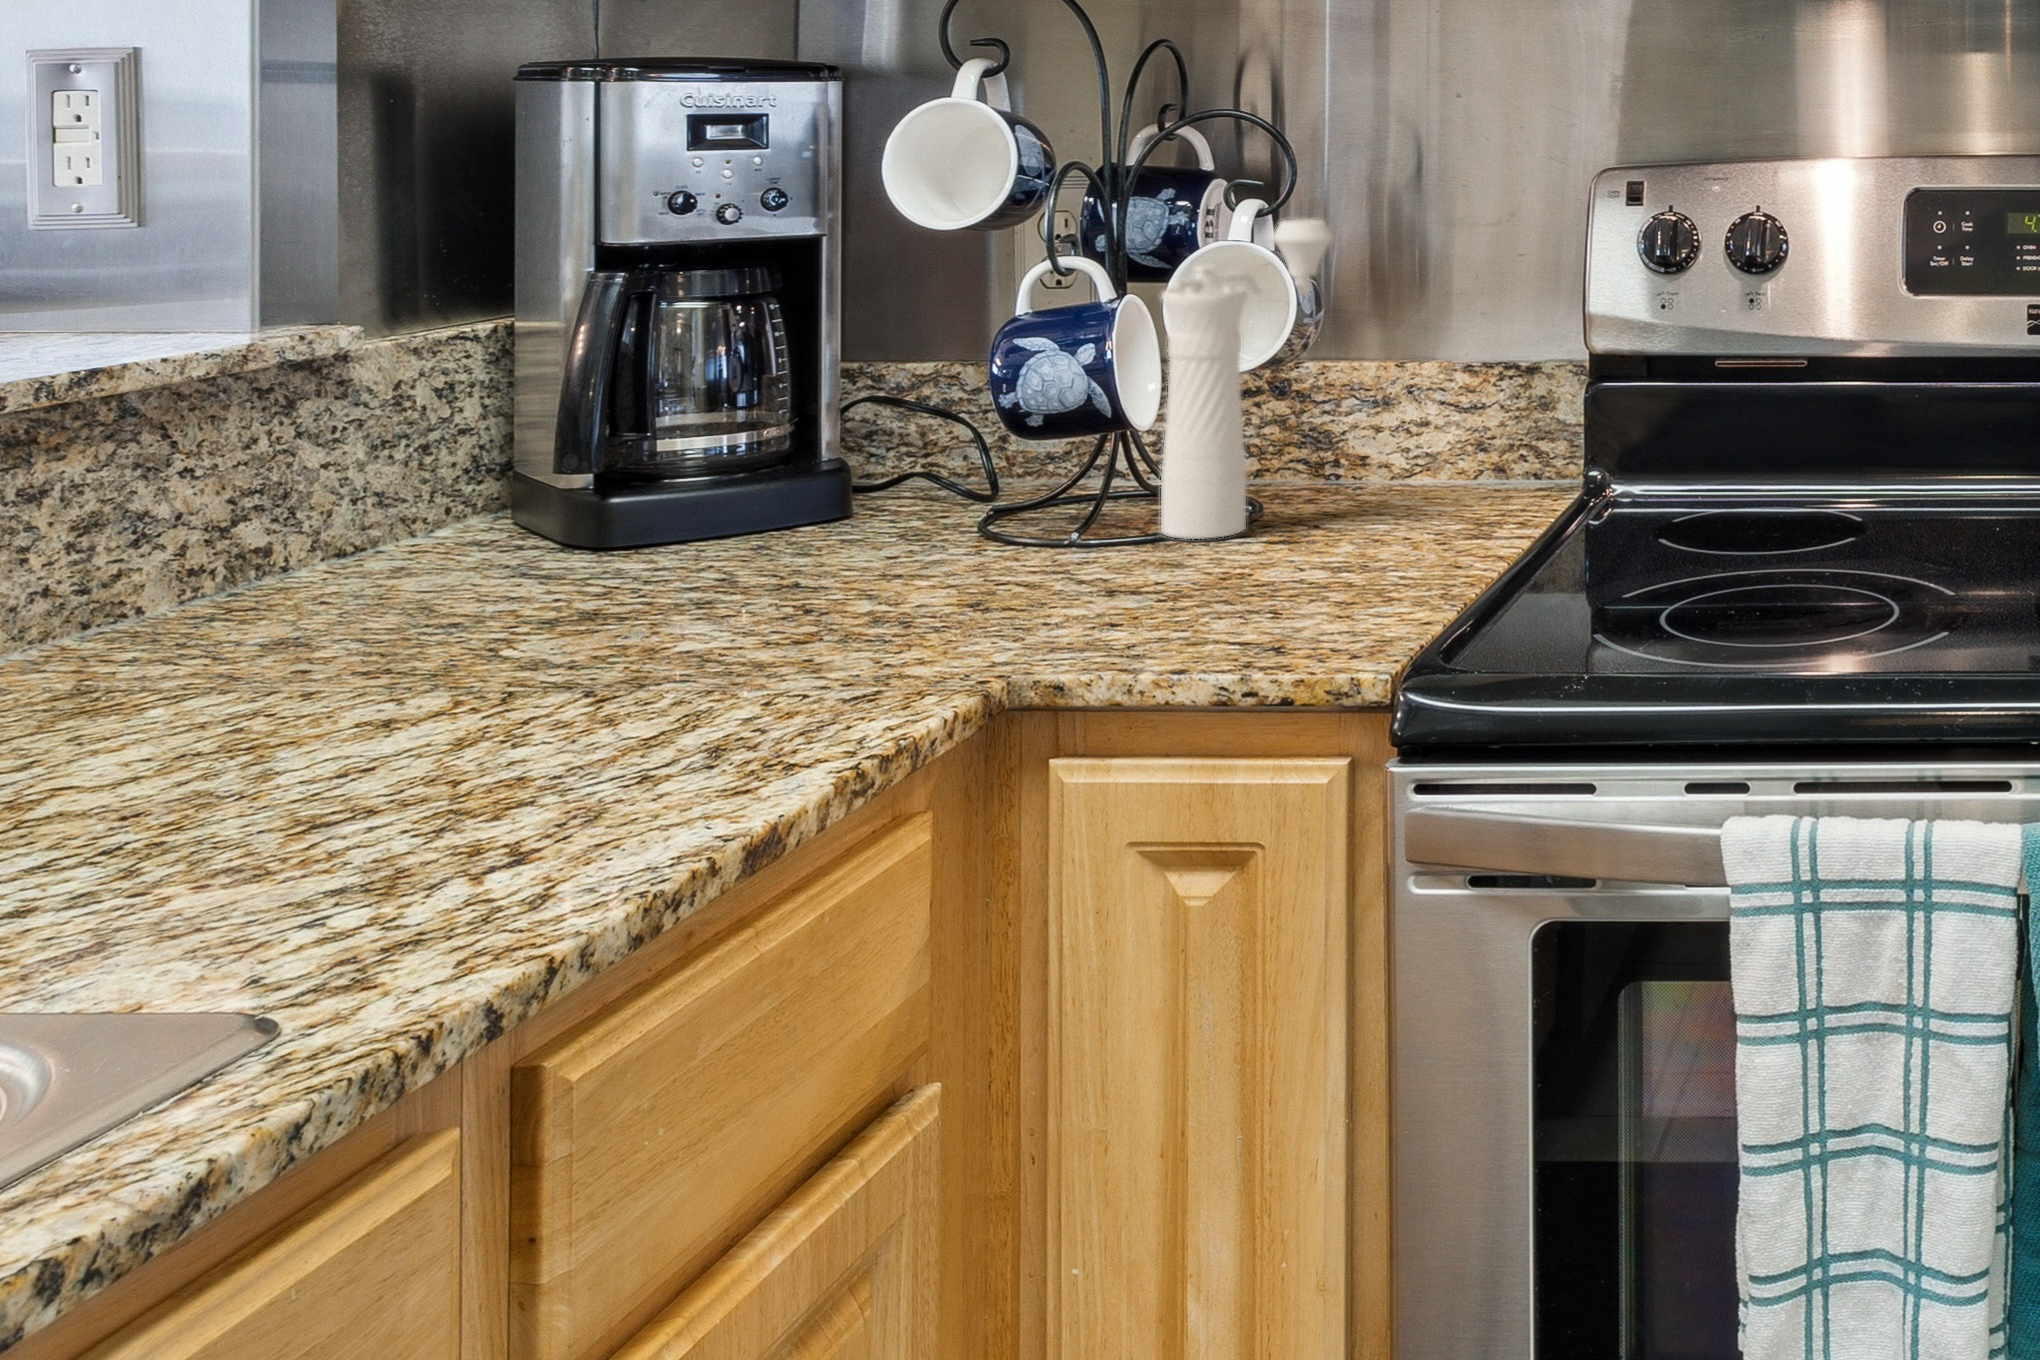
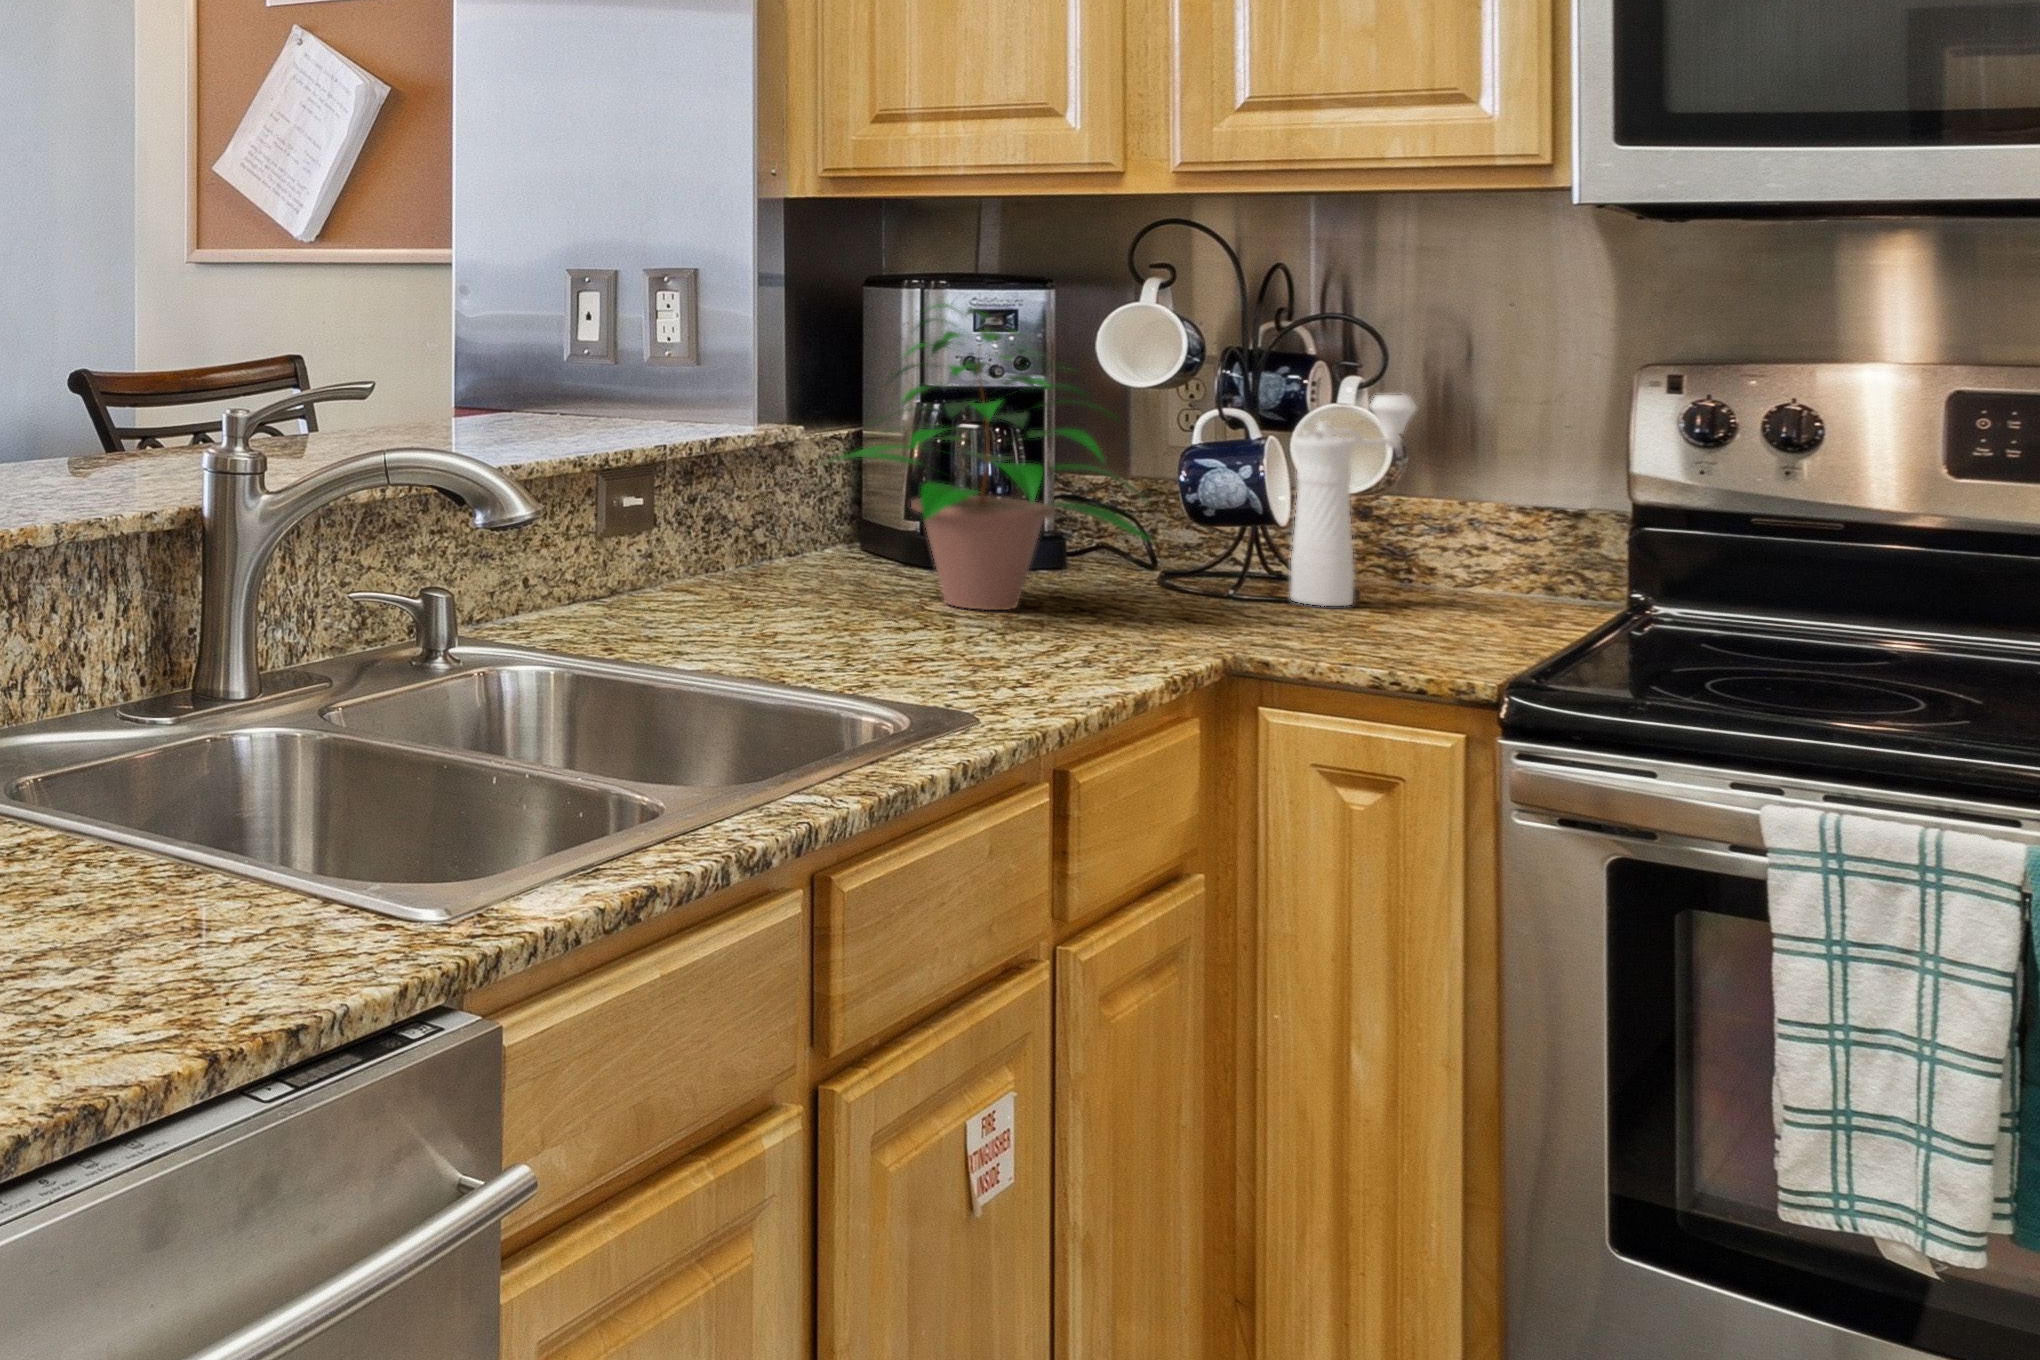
potted plant: none [338,101,938,630] -> present [830,304,1148,610]

